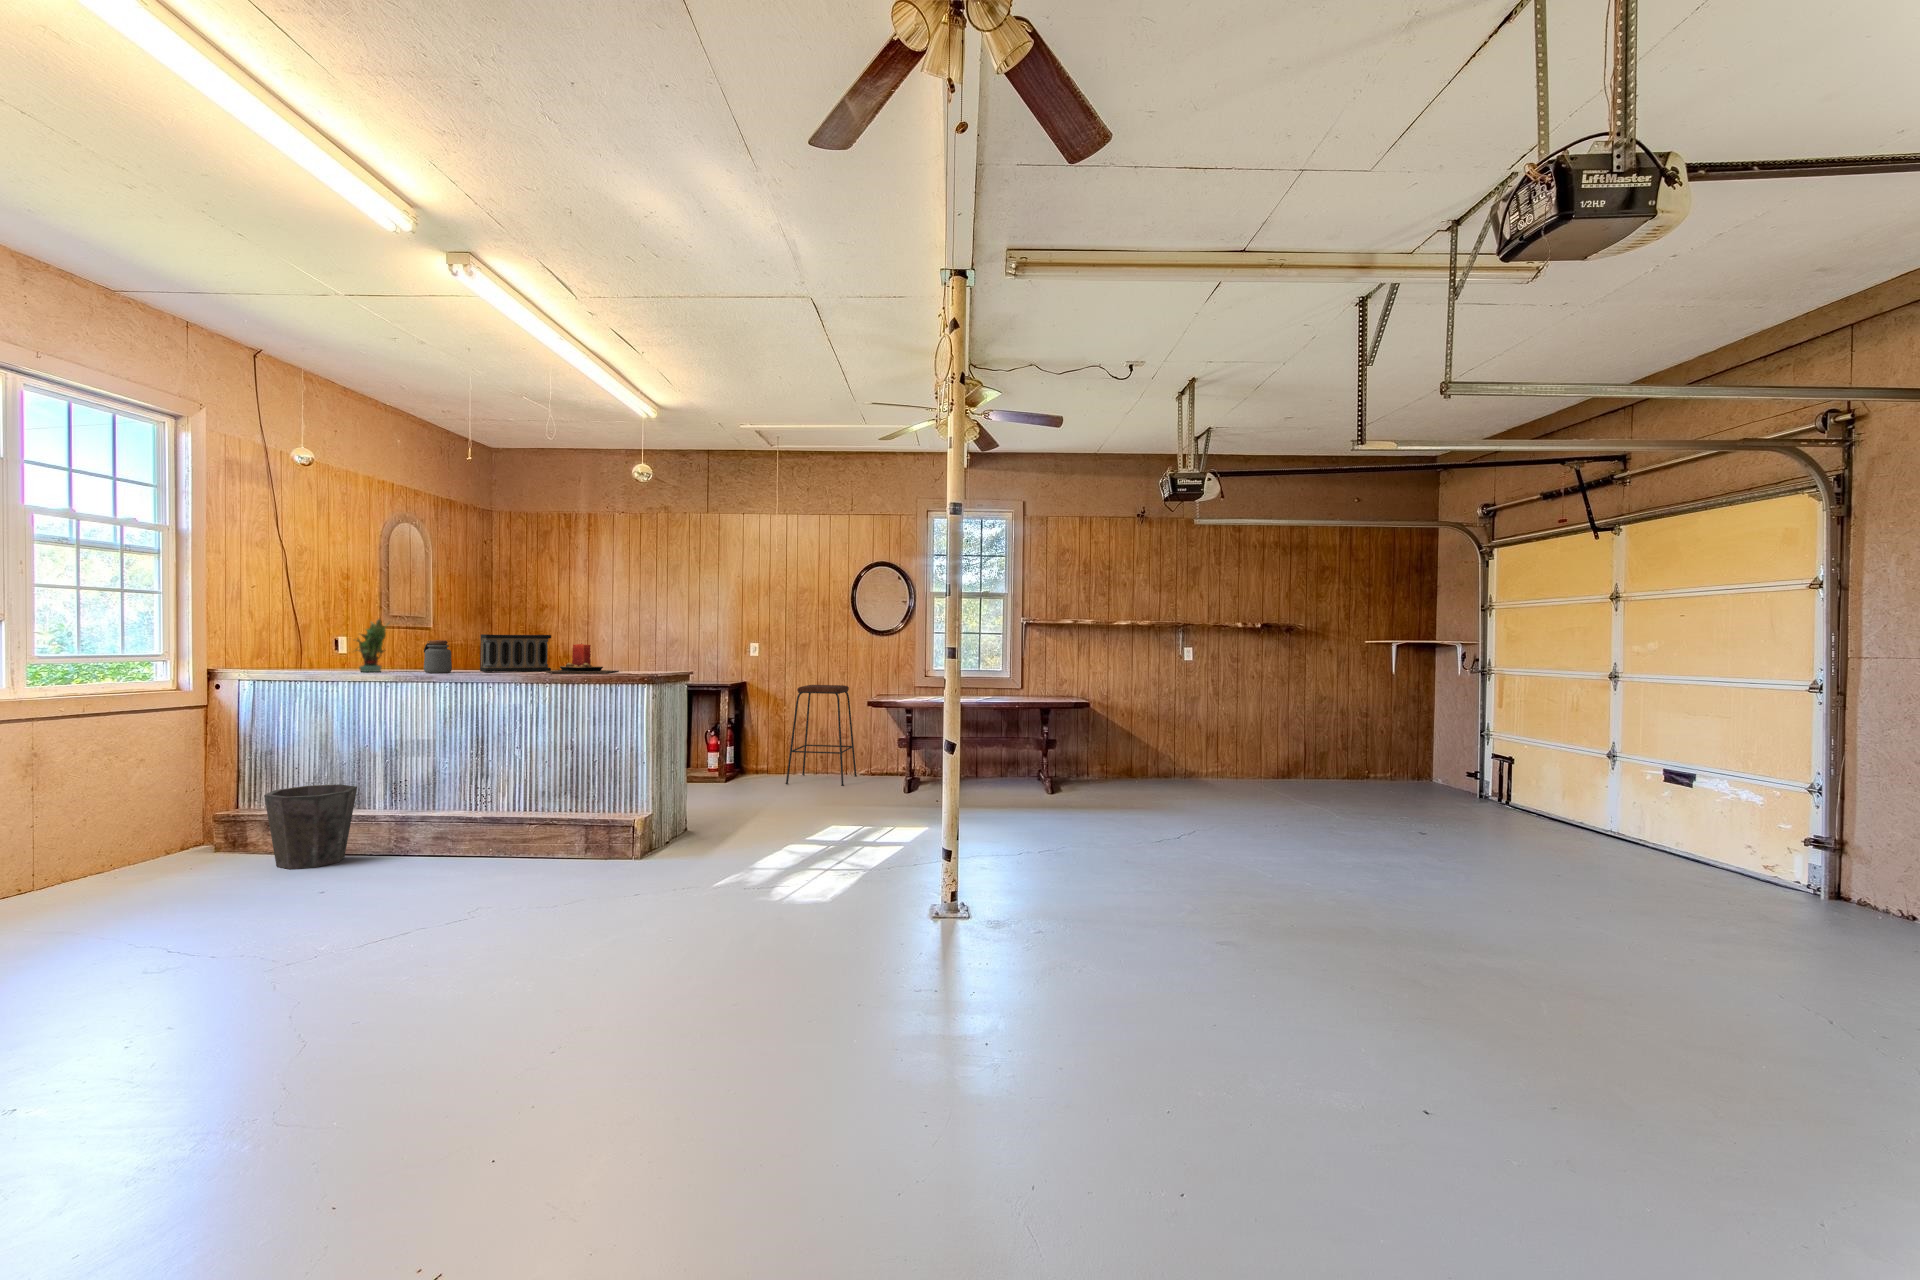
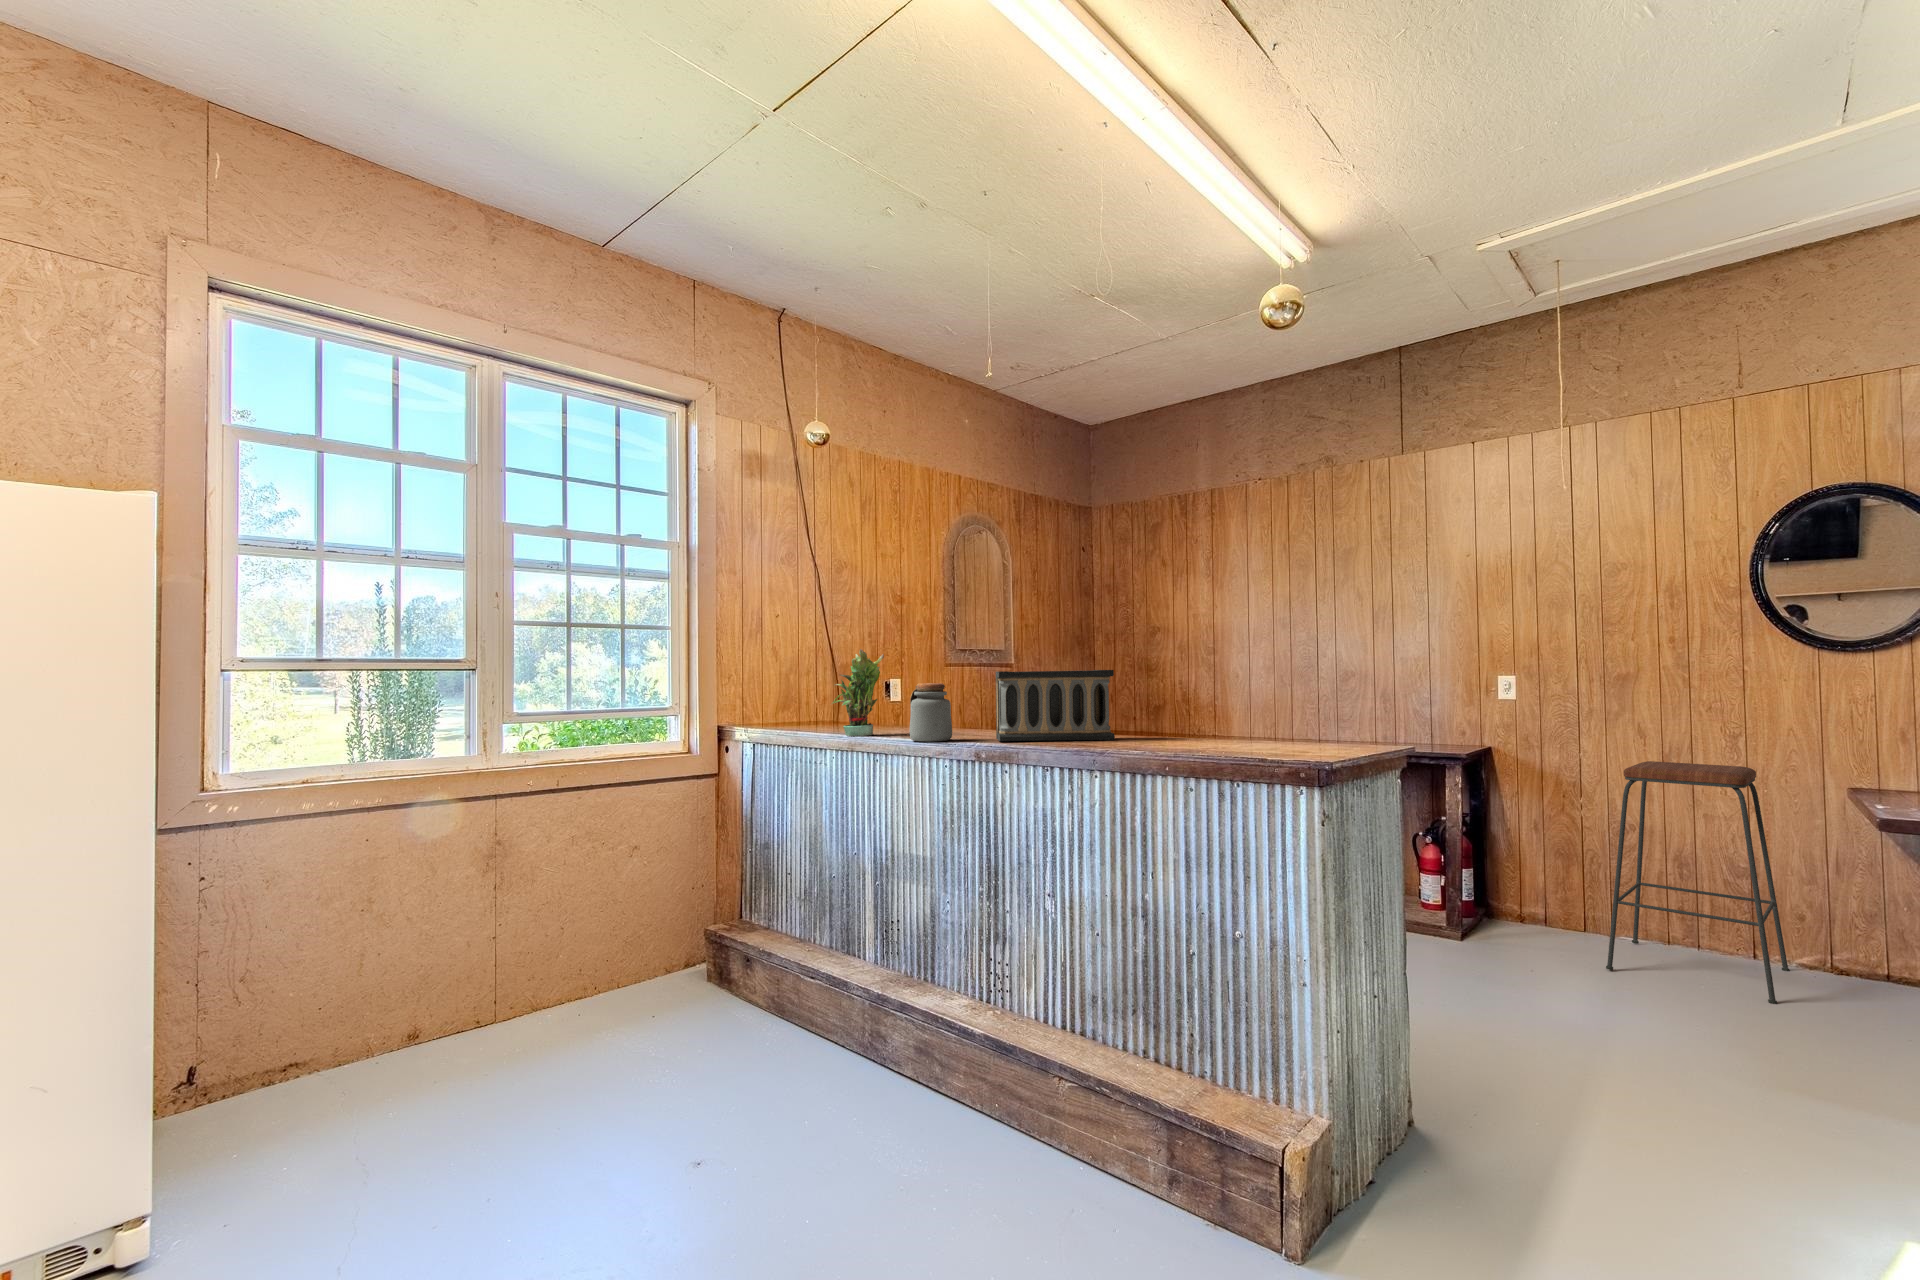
candle: present [546,643,618,673] -> none [1089,686,1243,755]
waste bin: present [264,784,357,869] -> none [719,906,837,1056]

